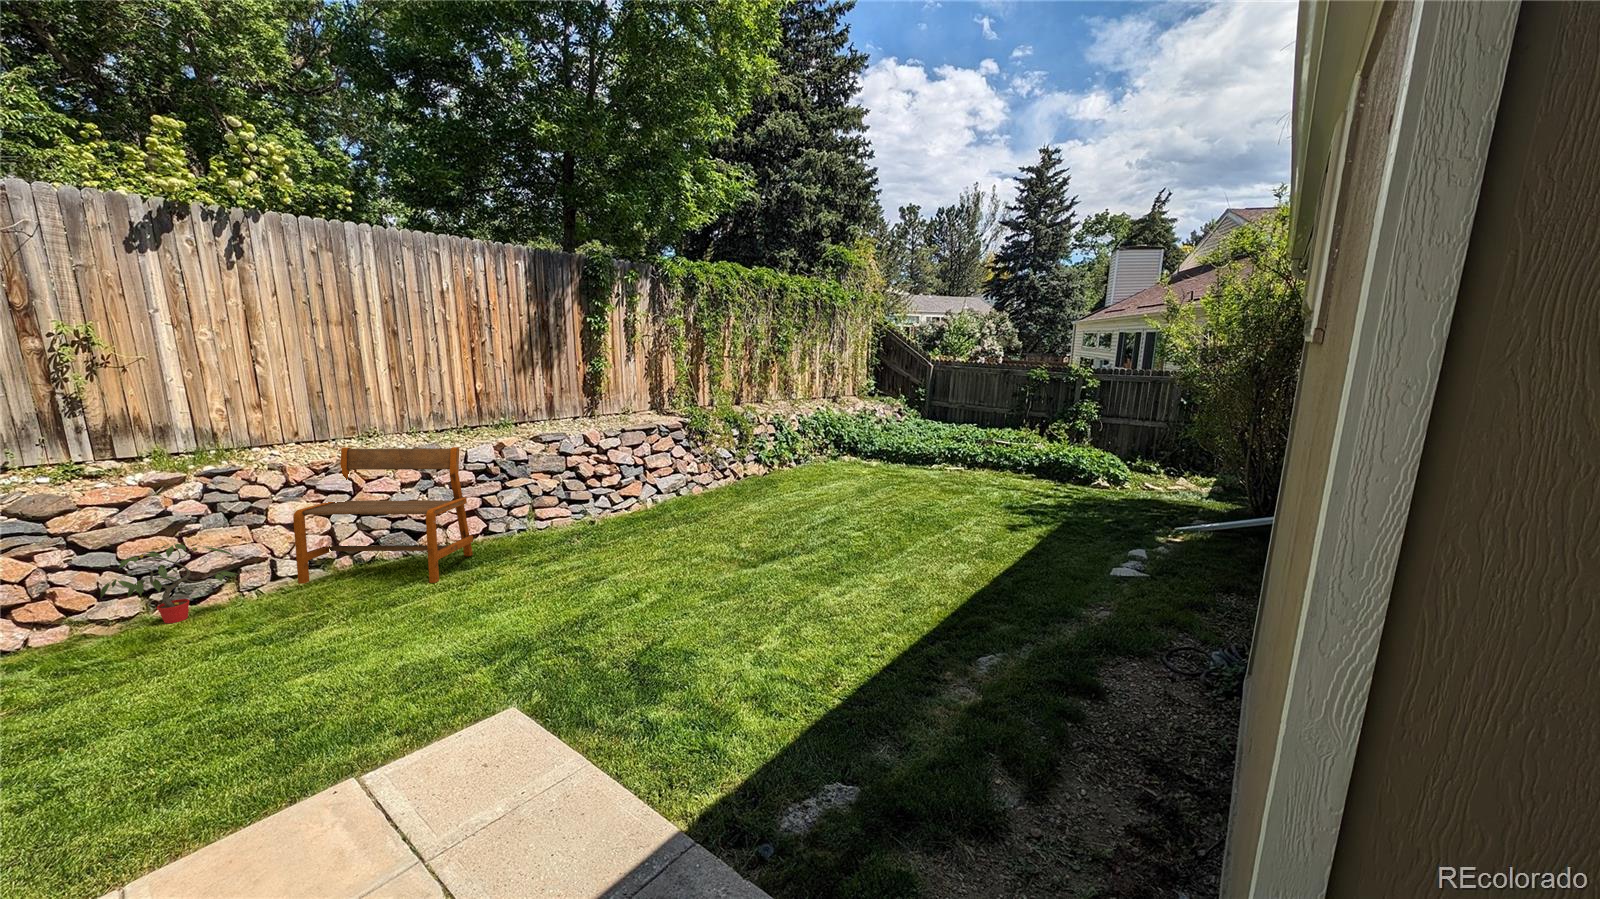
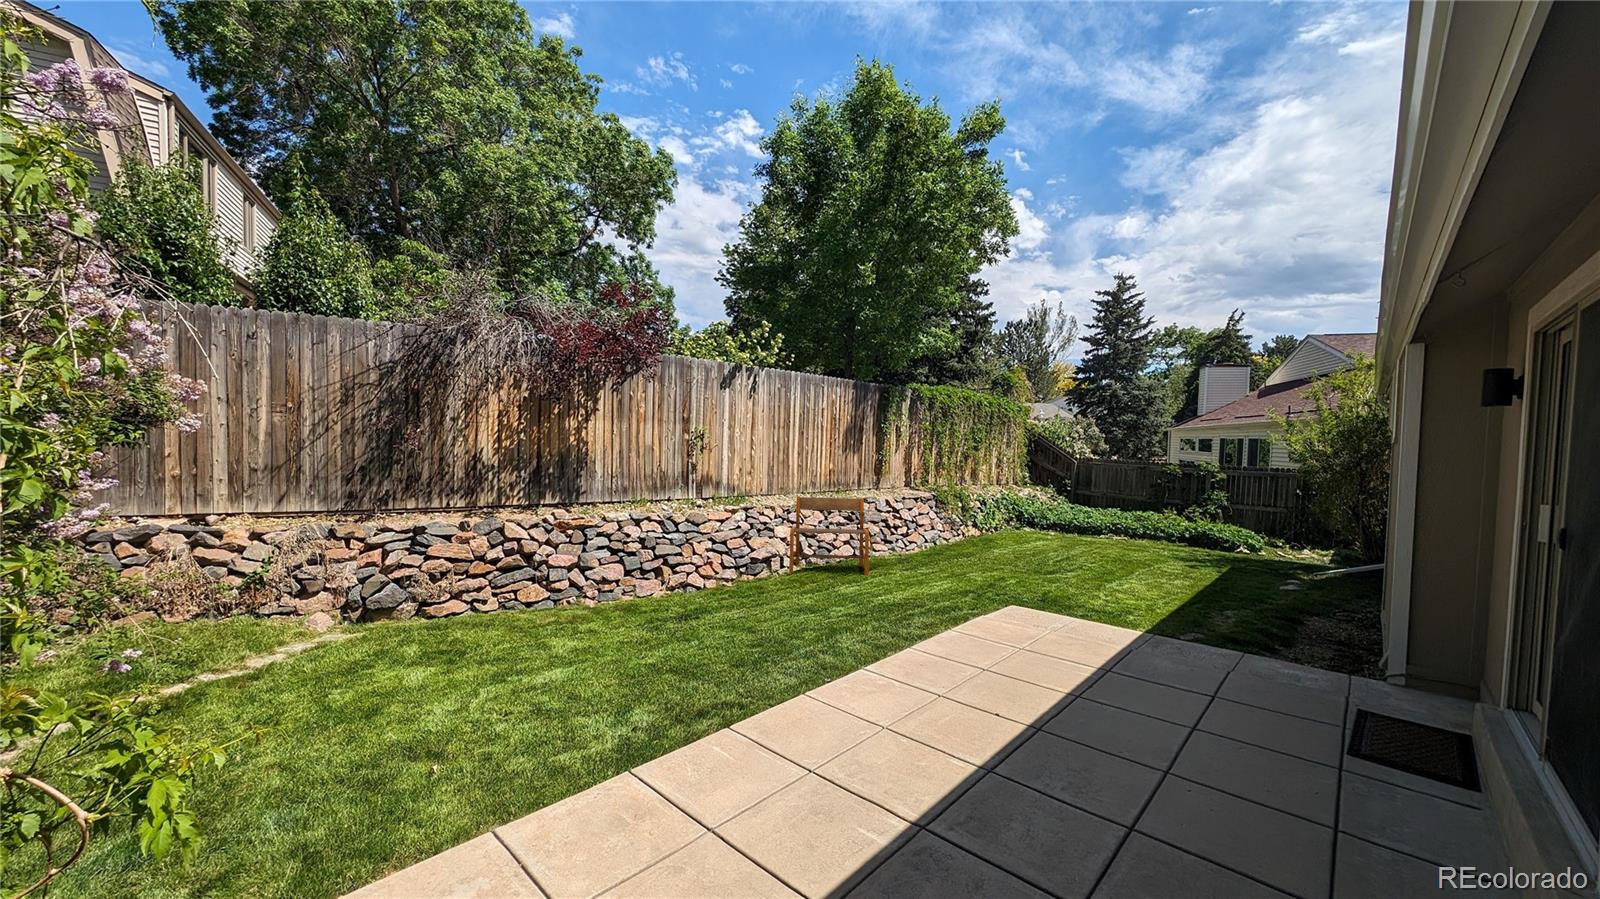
potted plant: present [101,543,238,623] -> none [740,539,788,583]

